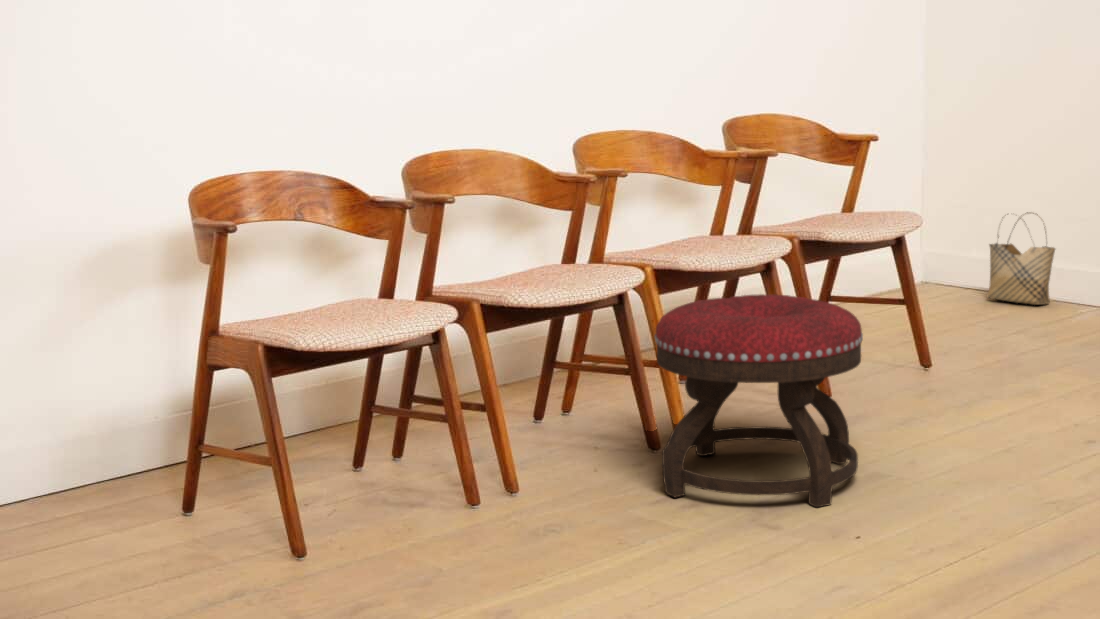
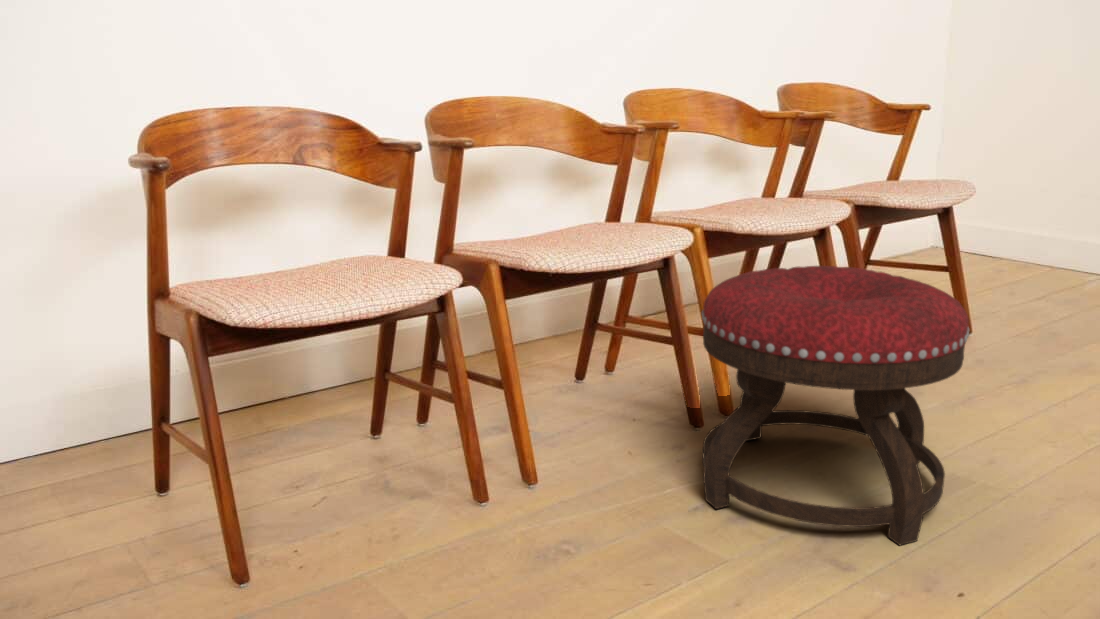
woven basket: present [987,212,1055,305] -> none [998,186,1072,271]

